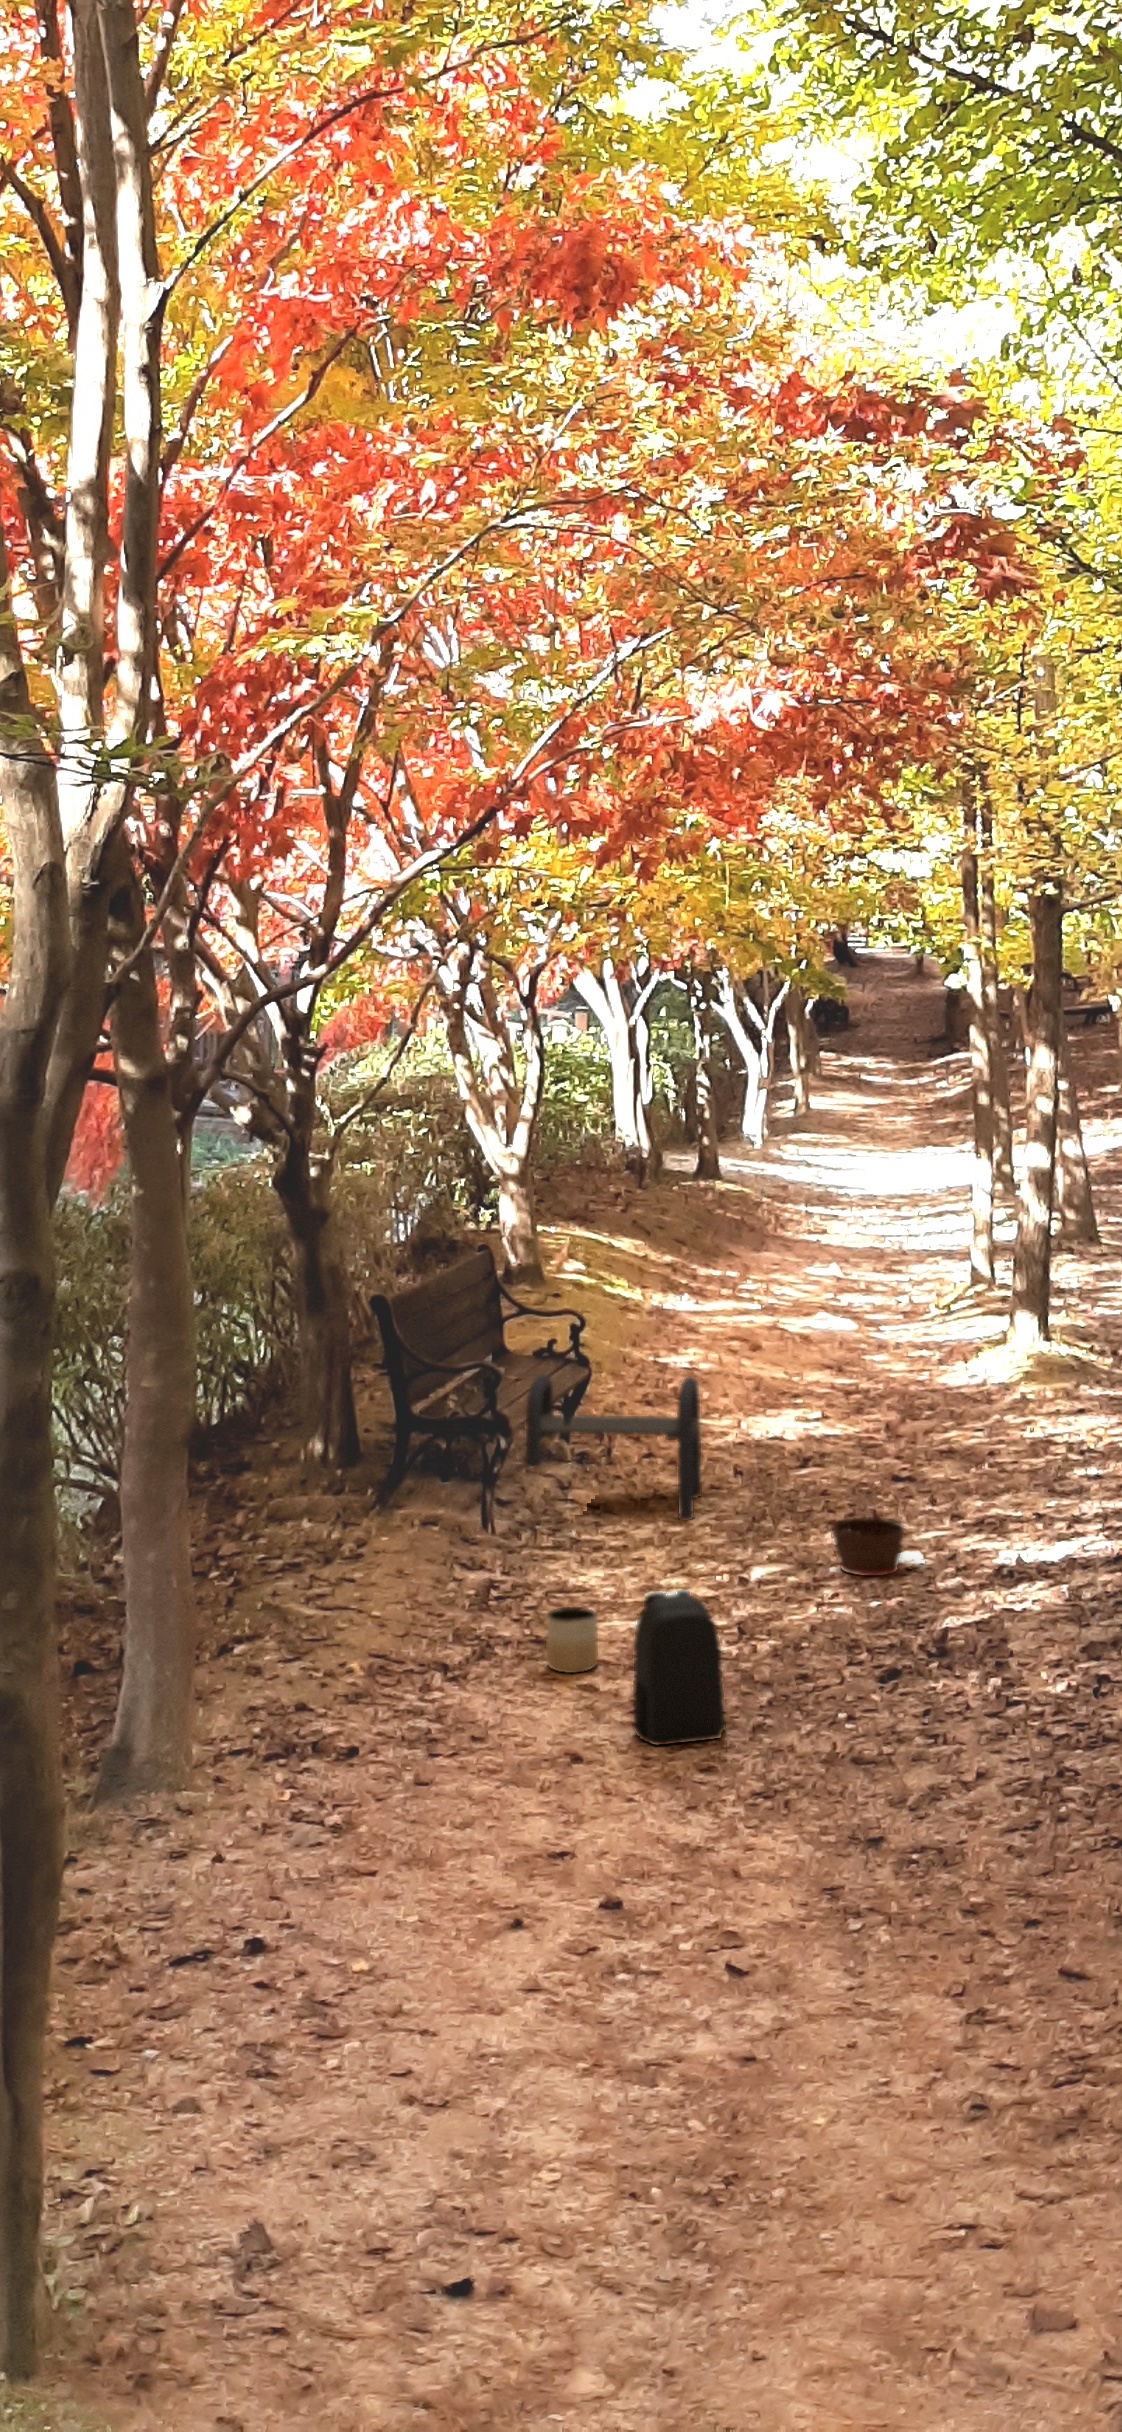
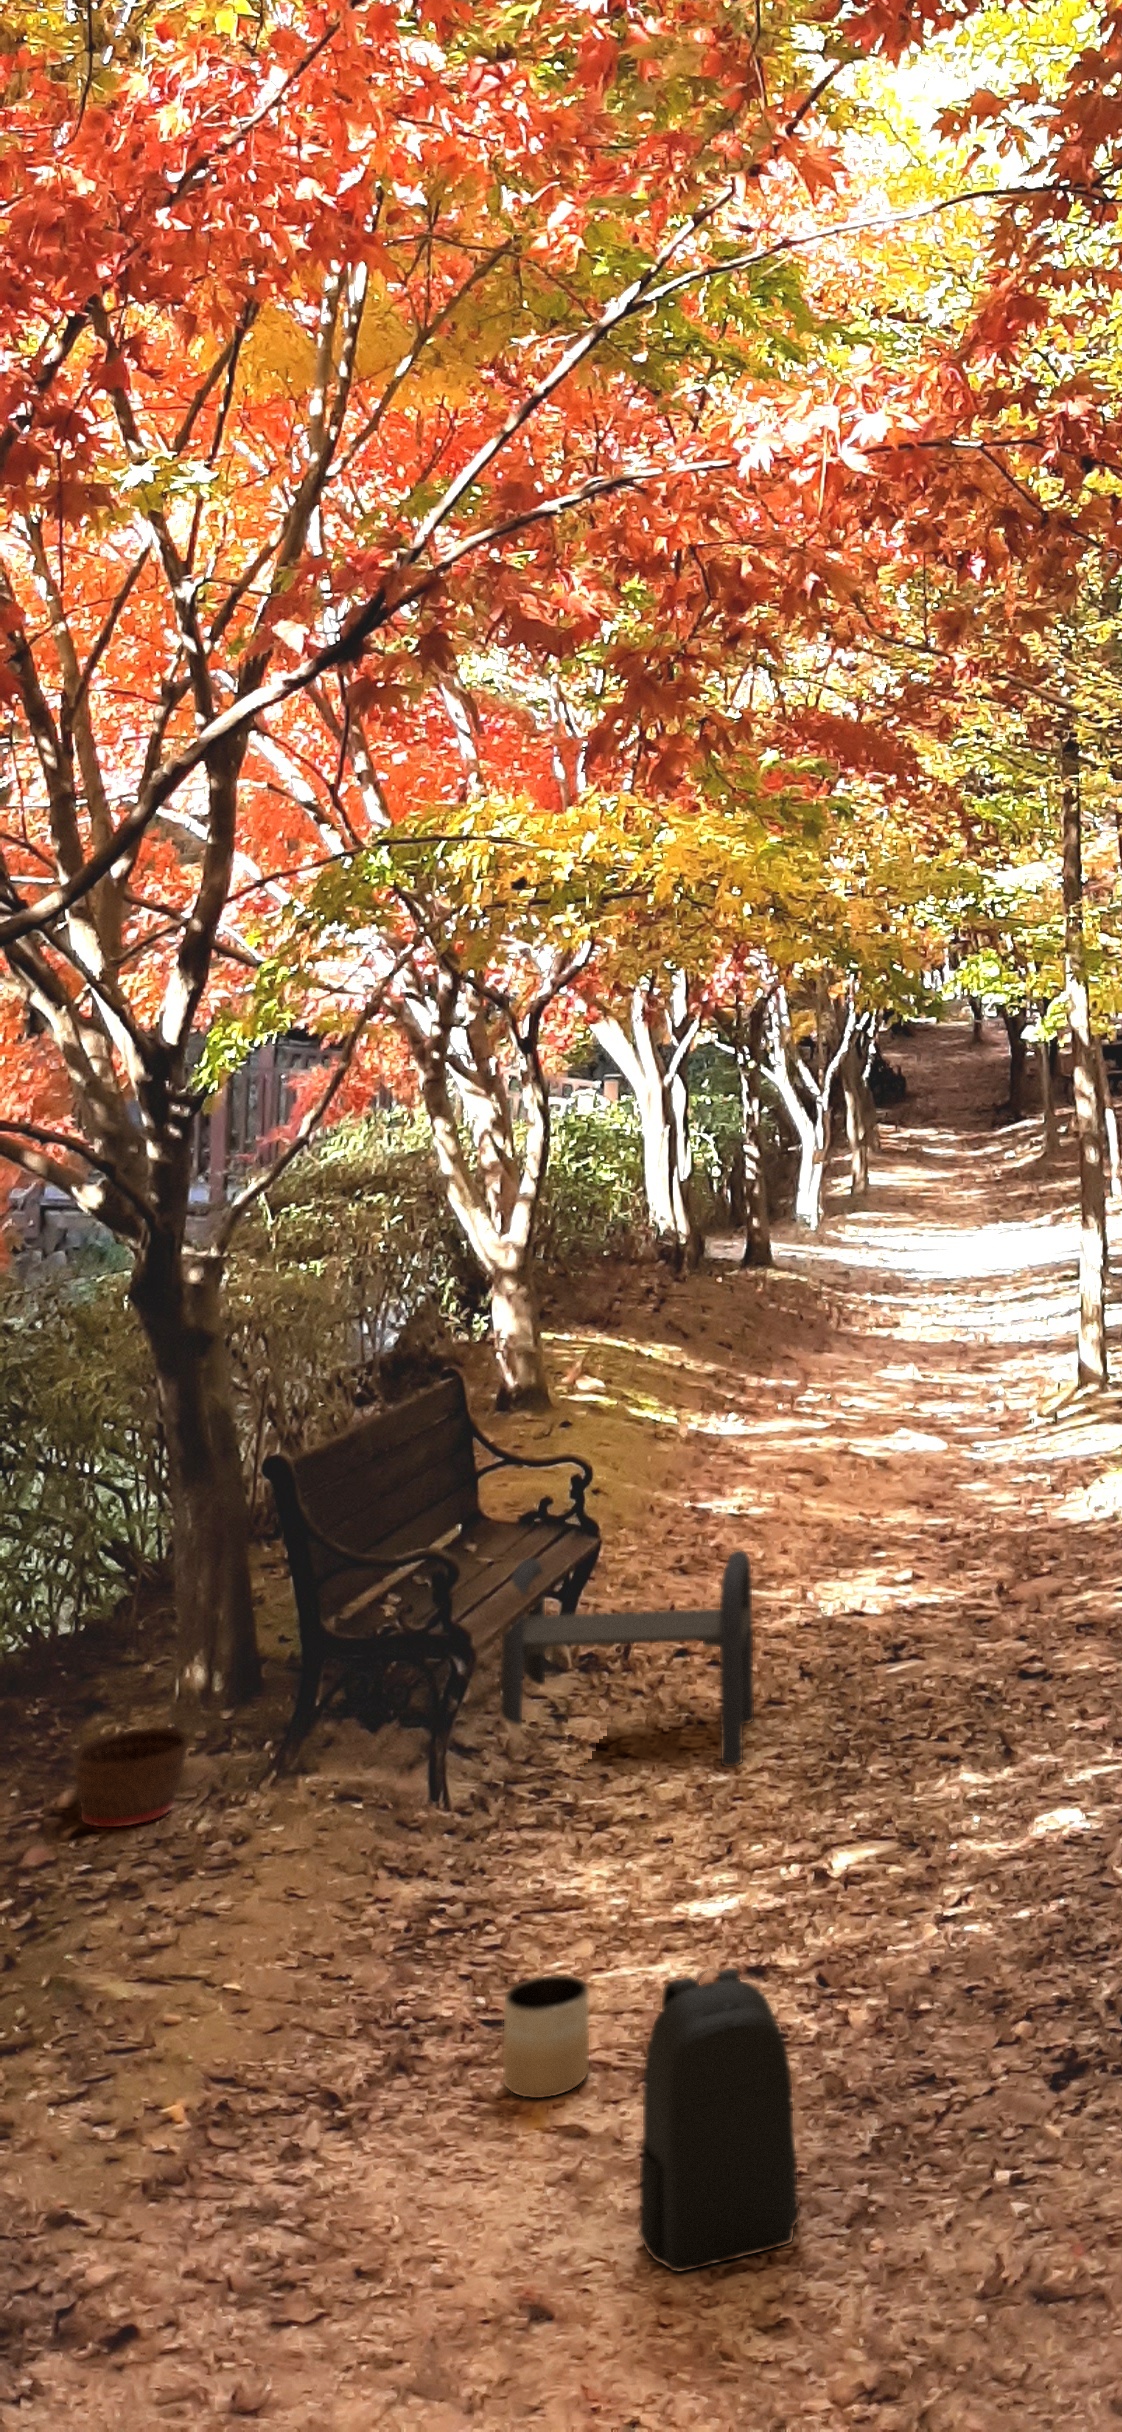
basket: present [831,1517,904,1576] -> present [73,1728,190,1827]

